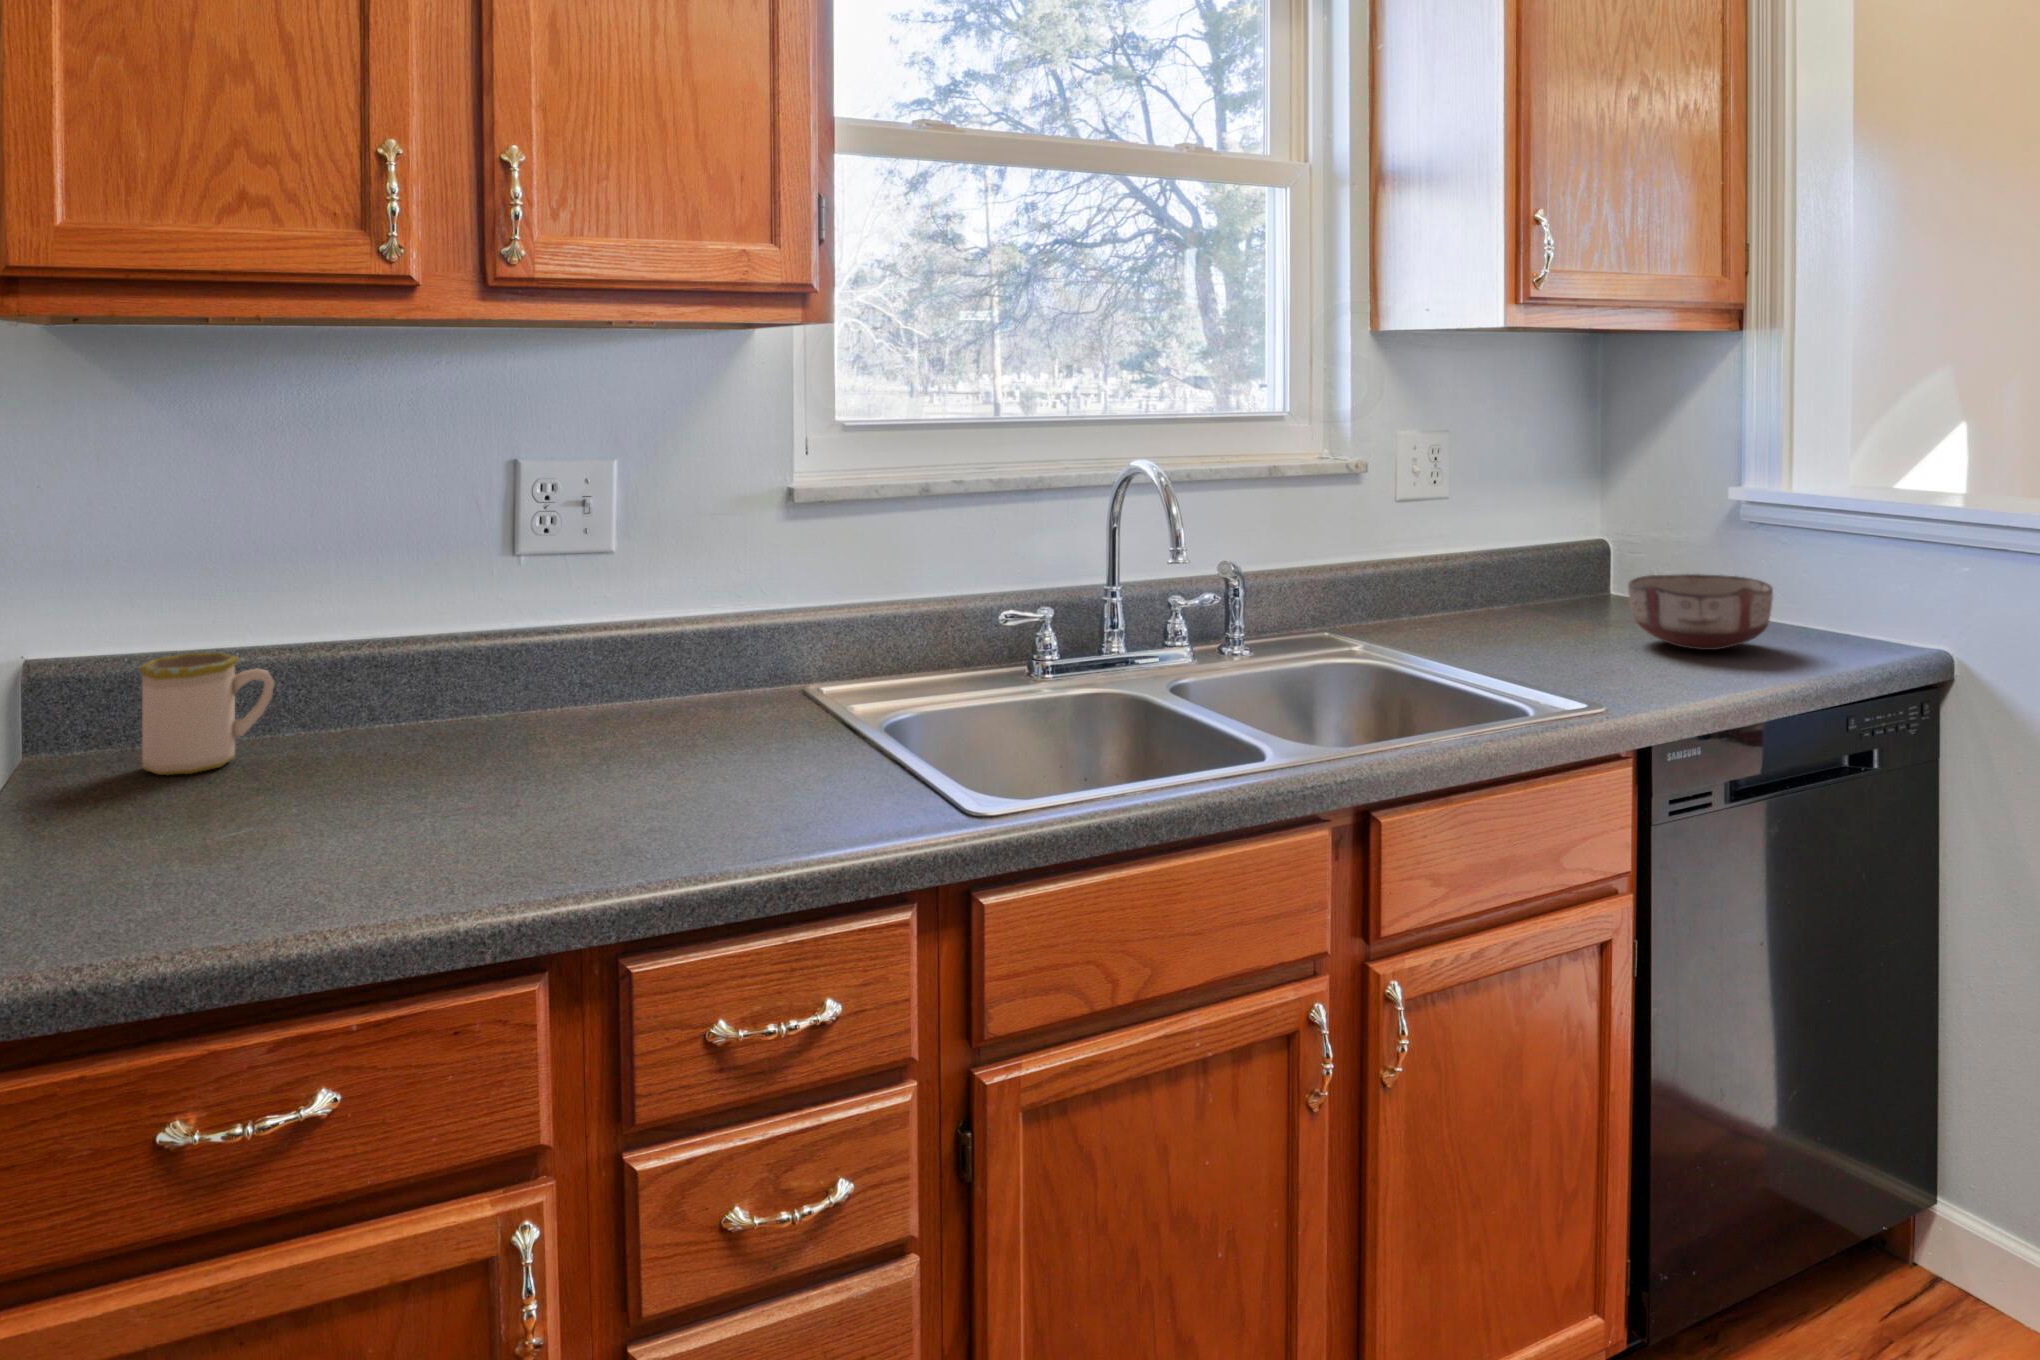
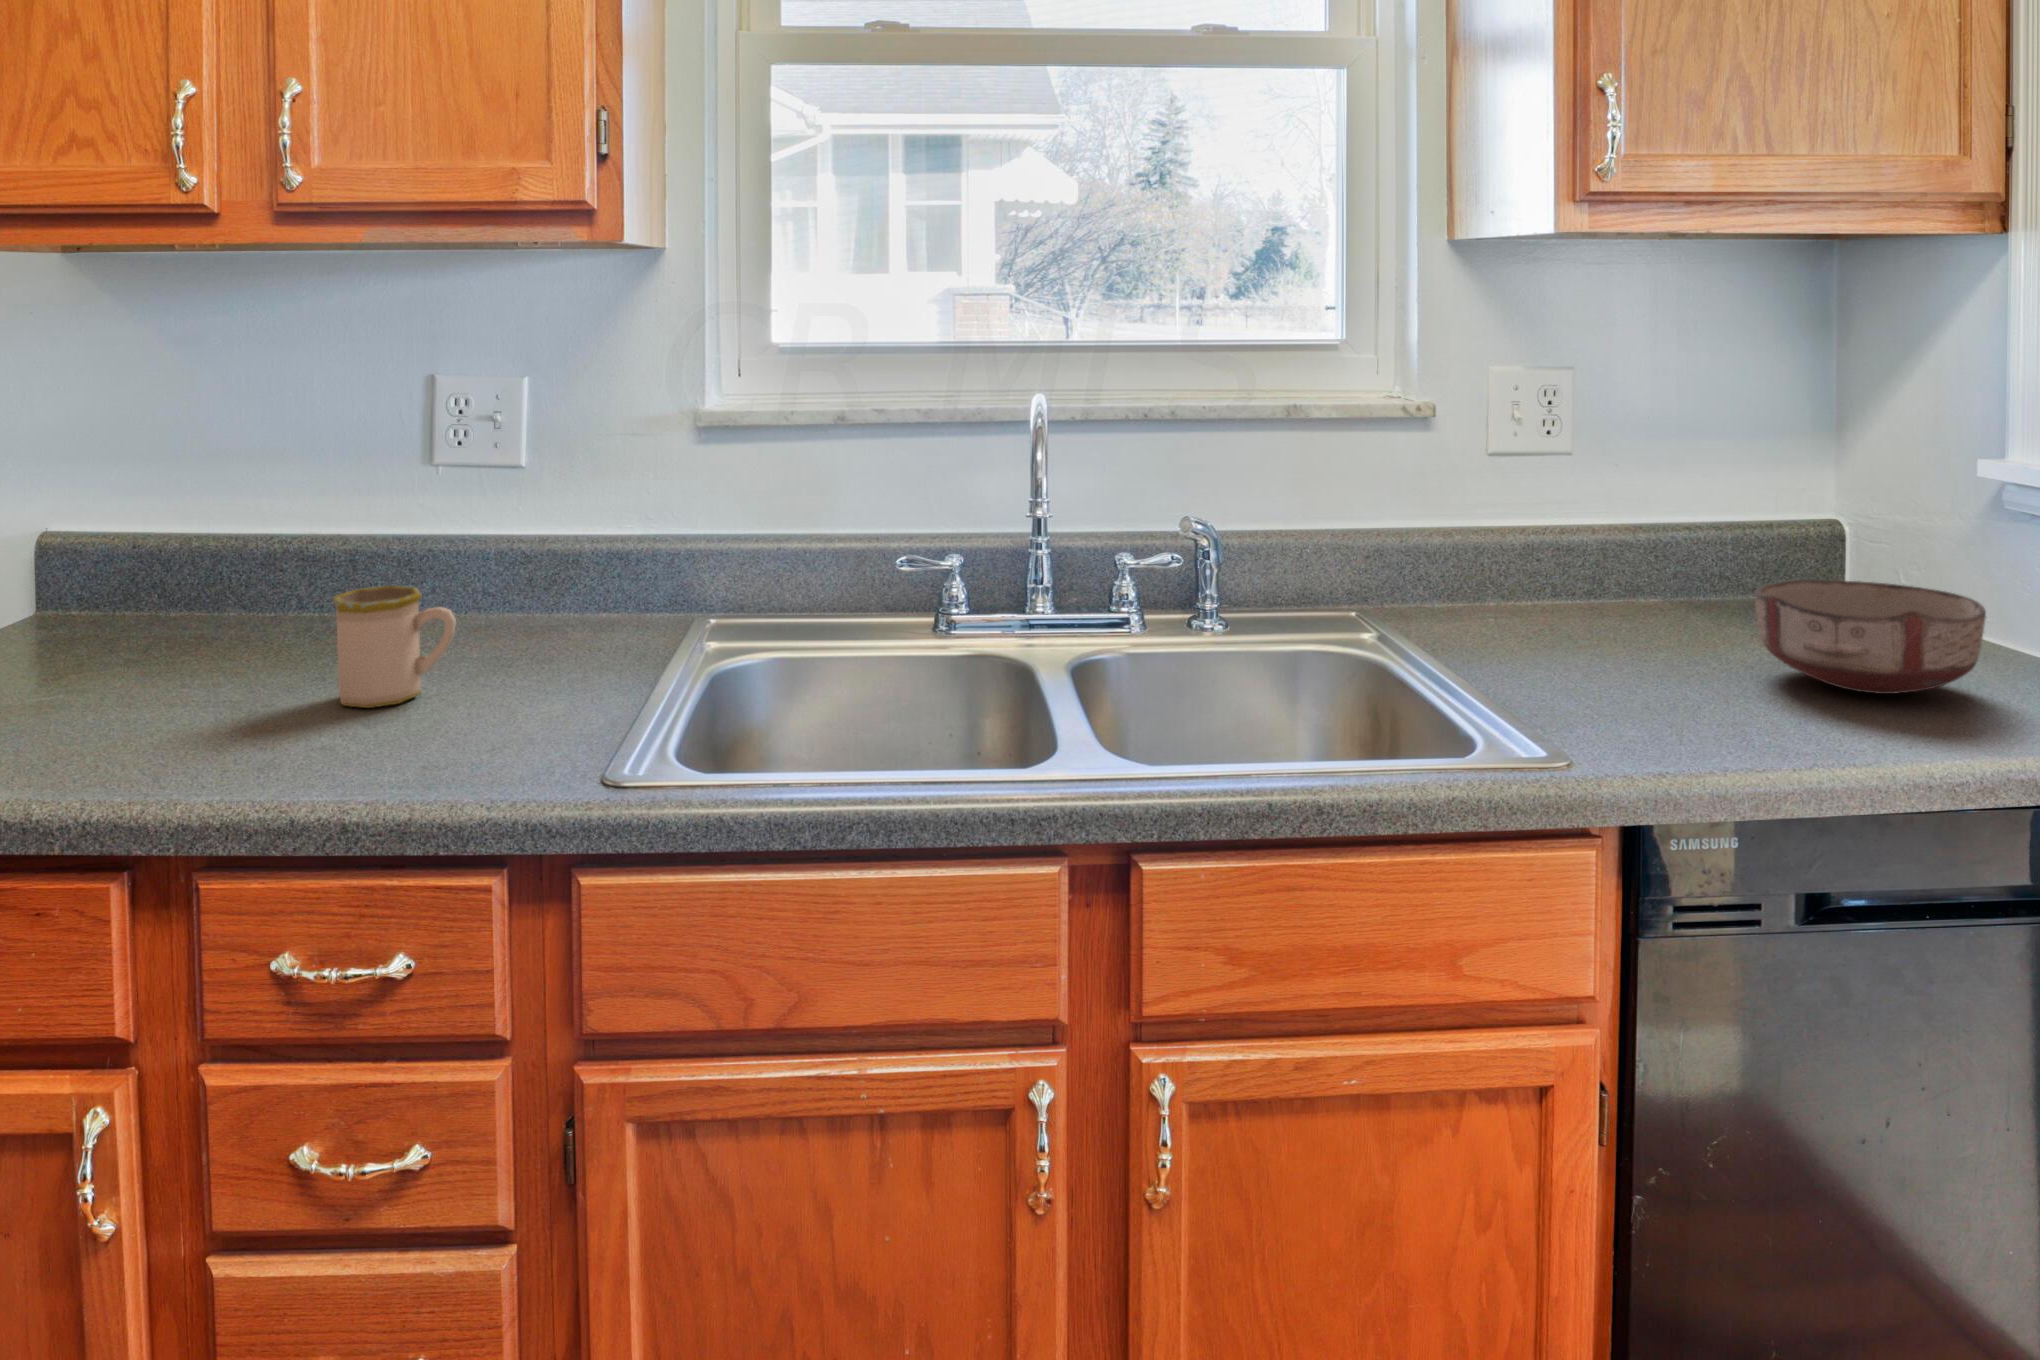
mug: present [138,653,274,775] -> present [333,586,456,708]

